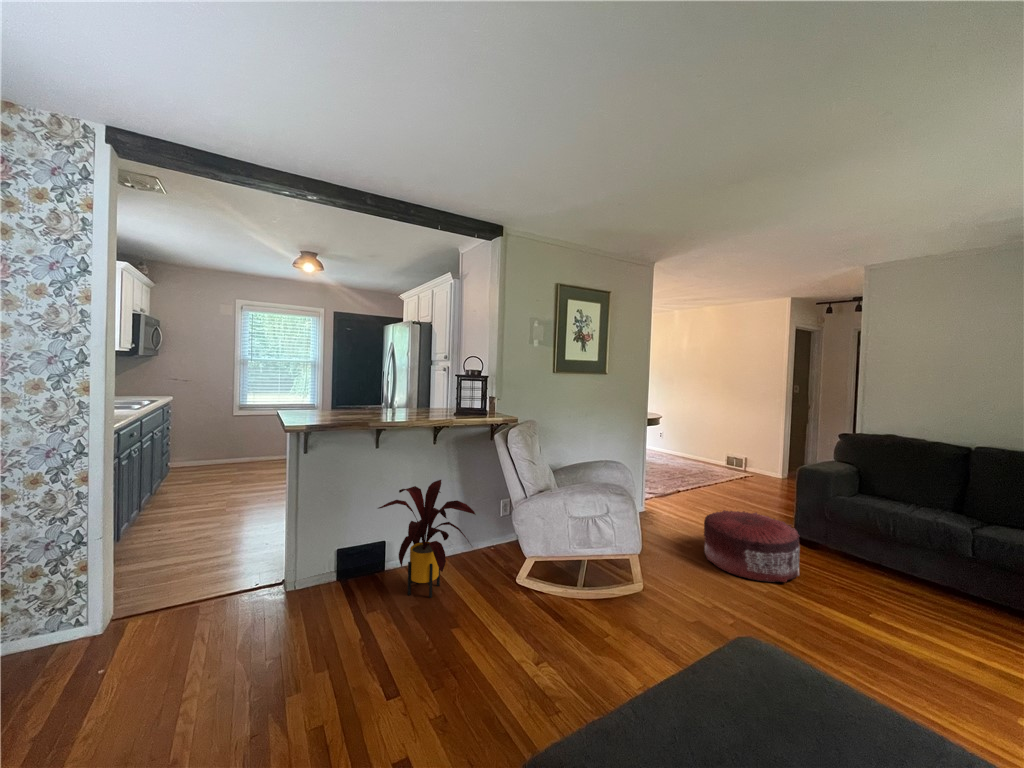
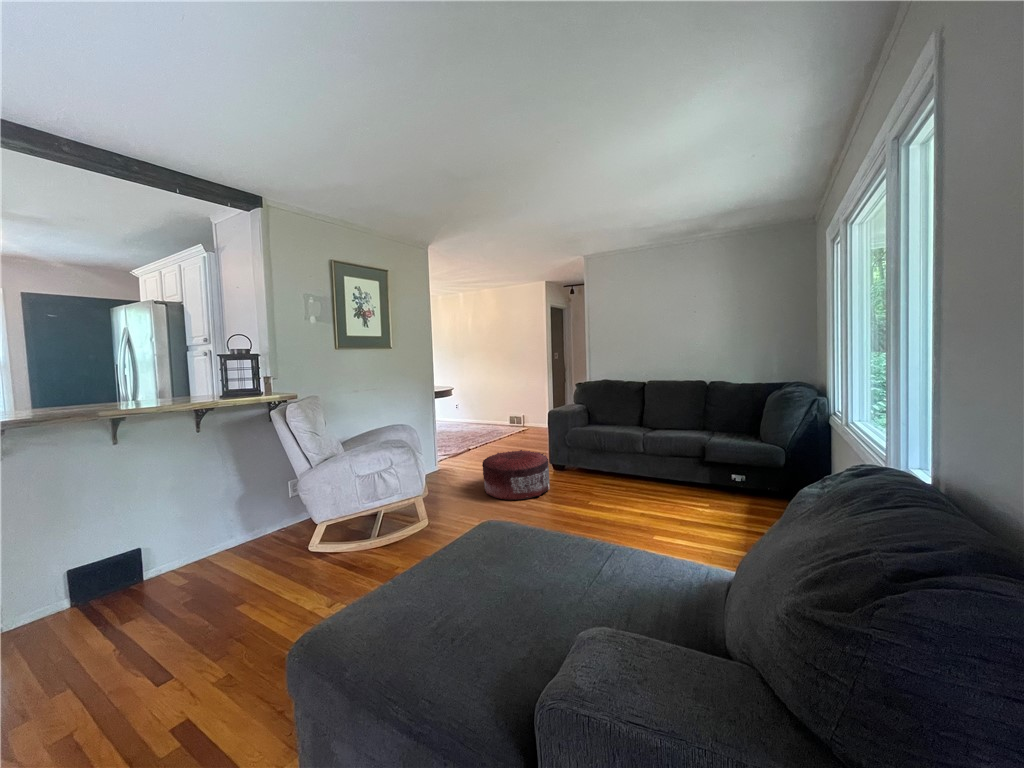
house plant: present [378,480,475,598] -> none [119,467,255,595]

